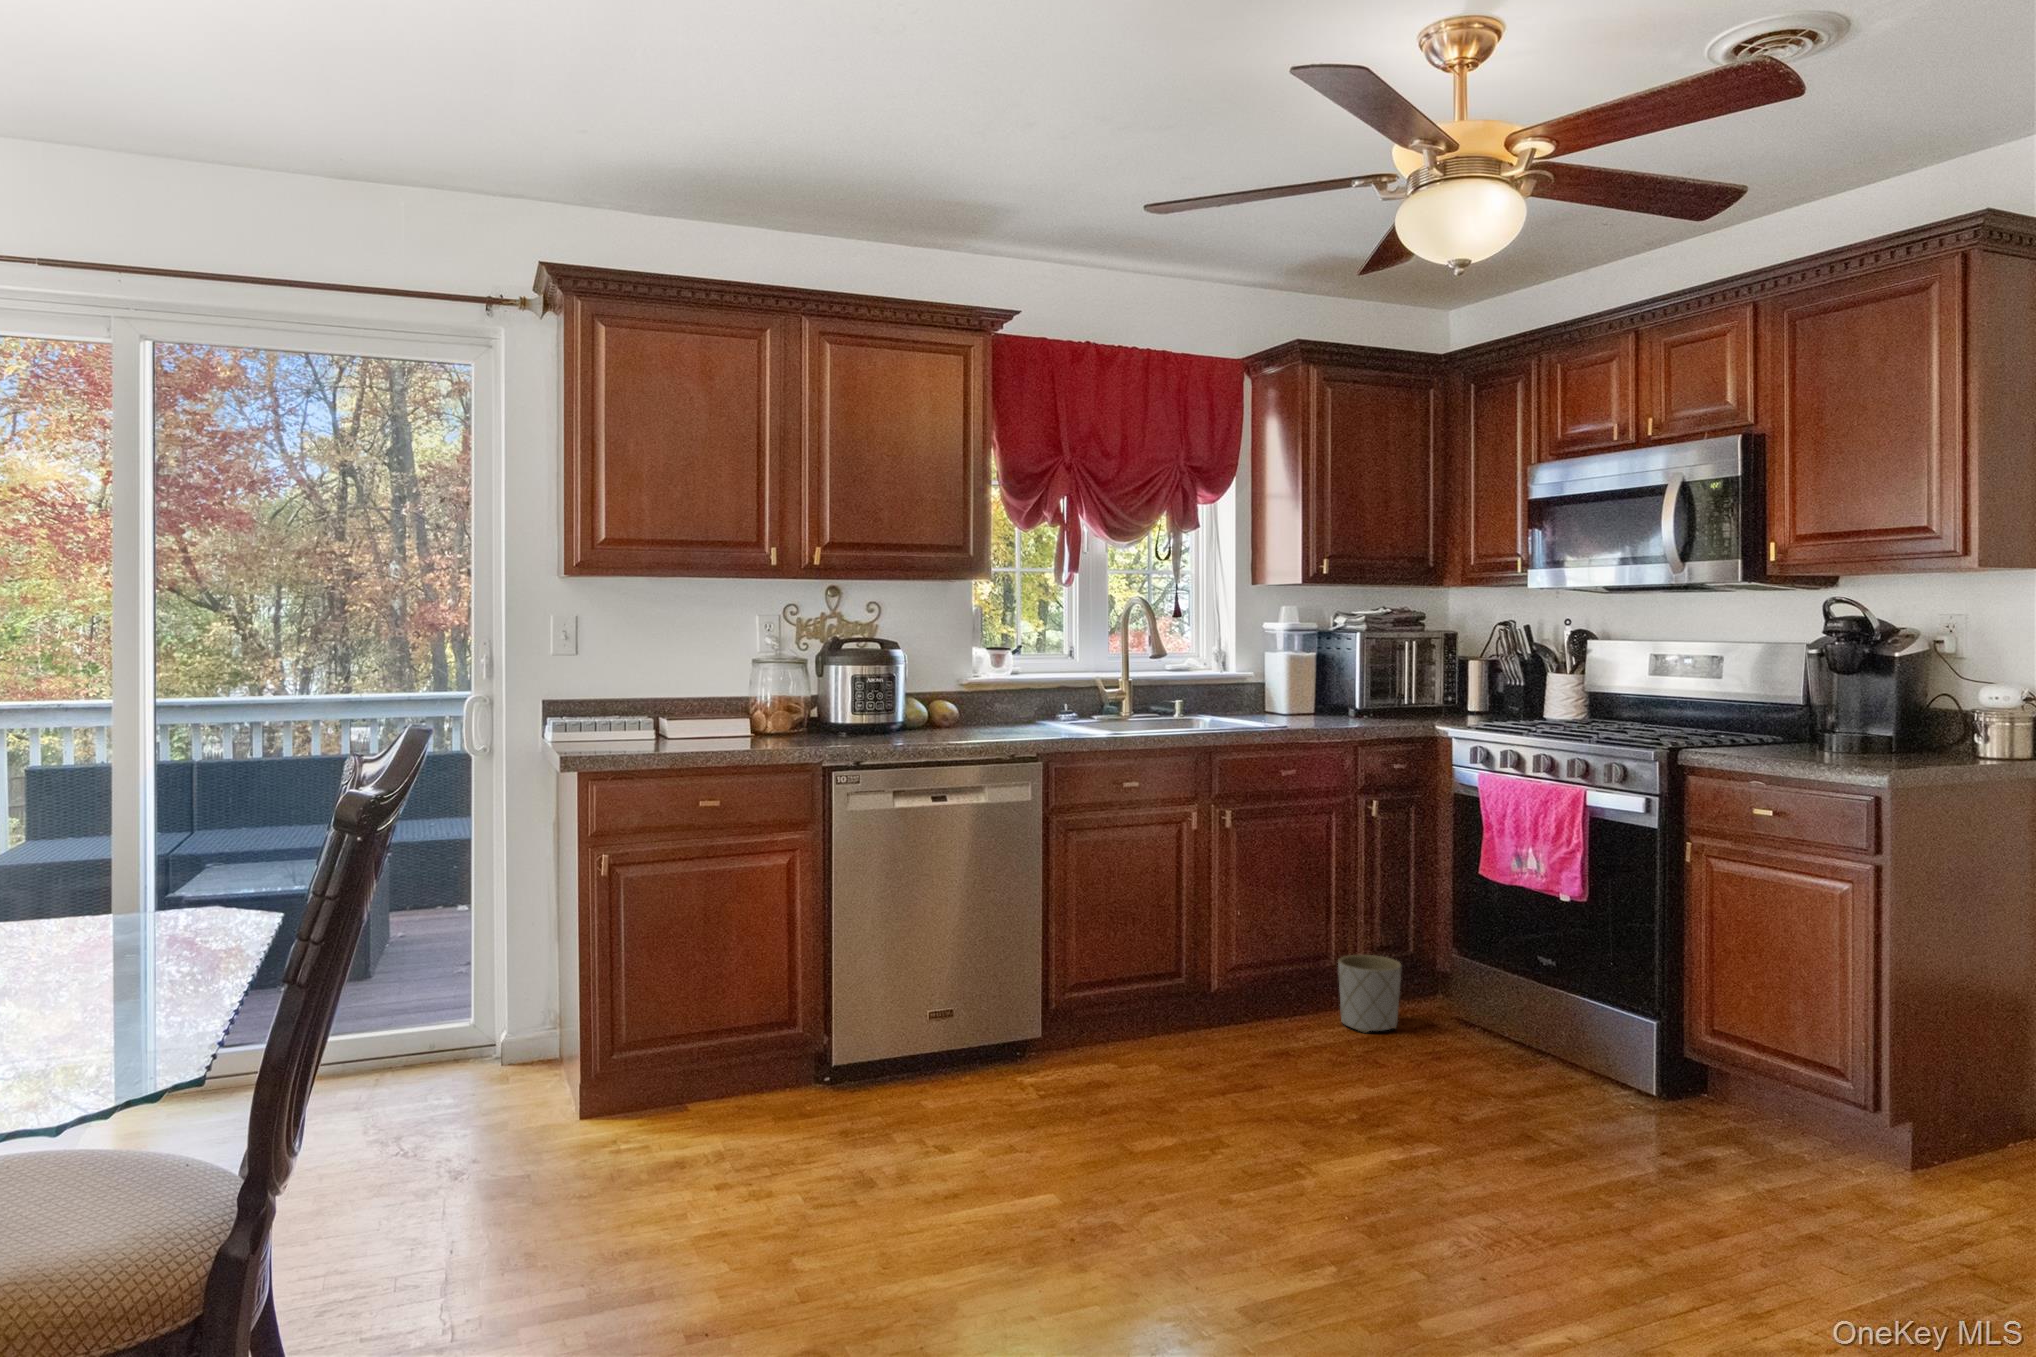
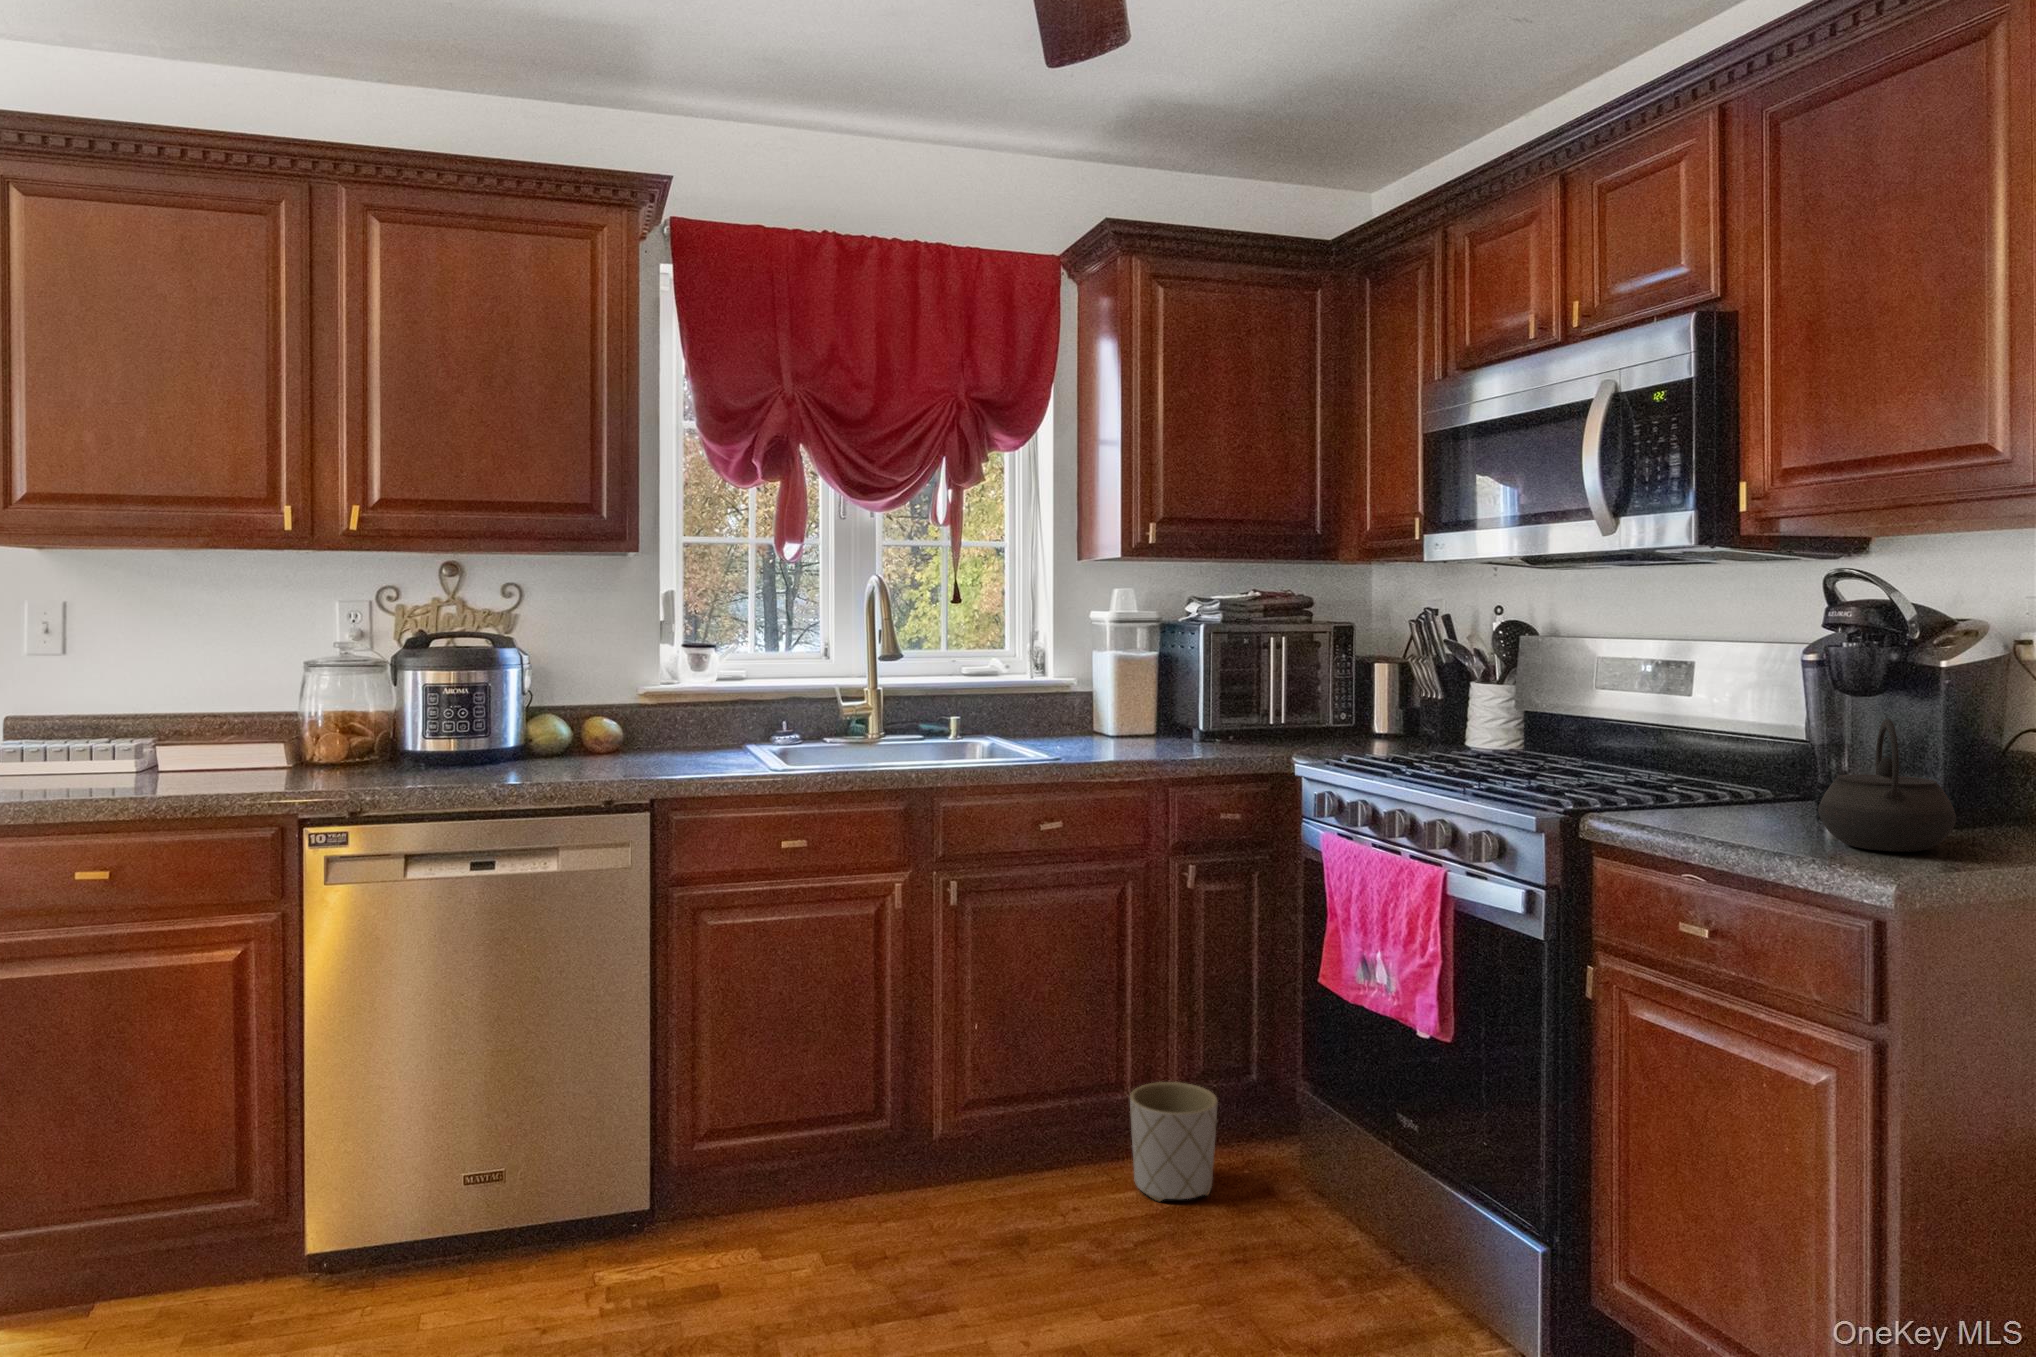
kettle: none [1835,686,1915,763] -> present [1818,719,1956,852]

